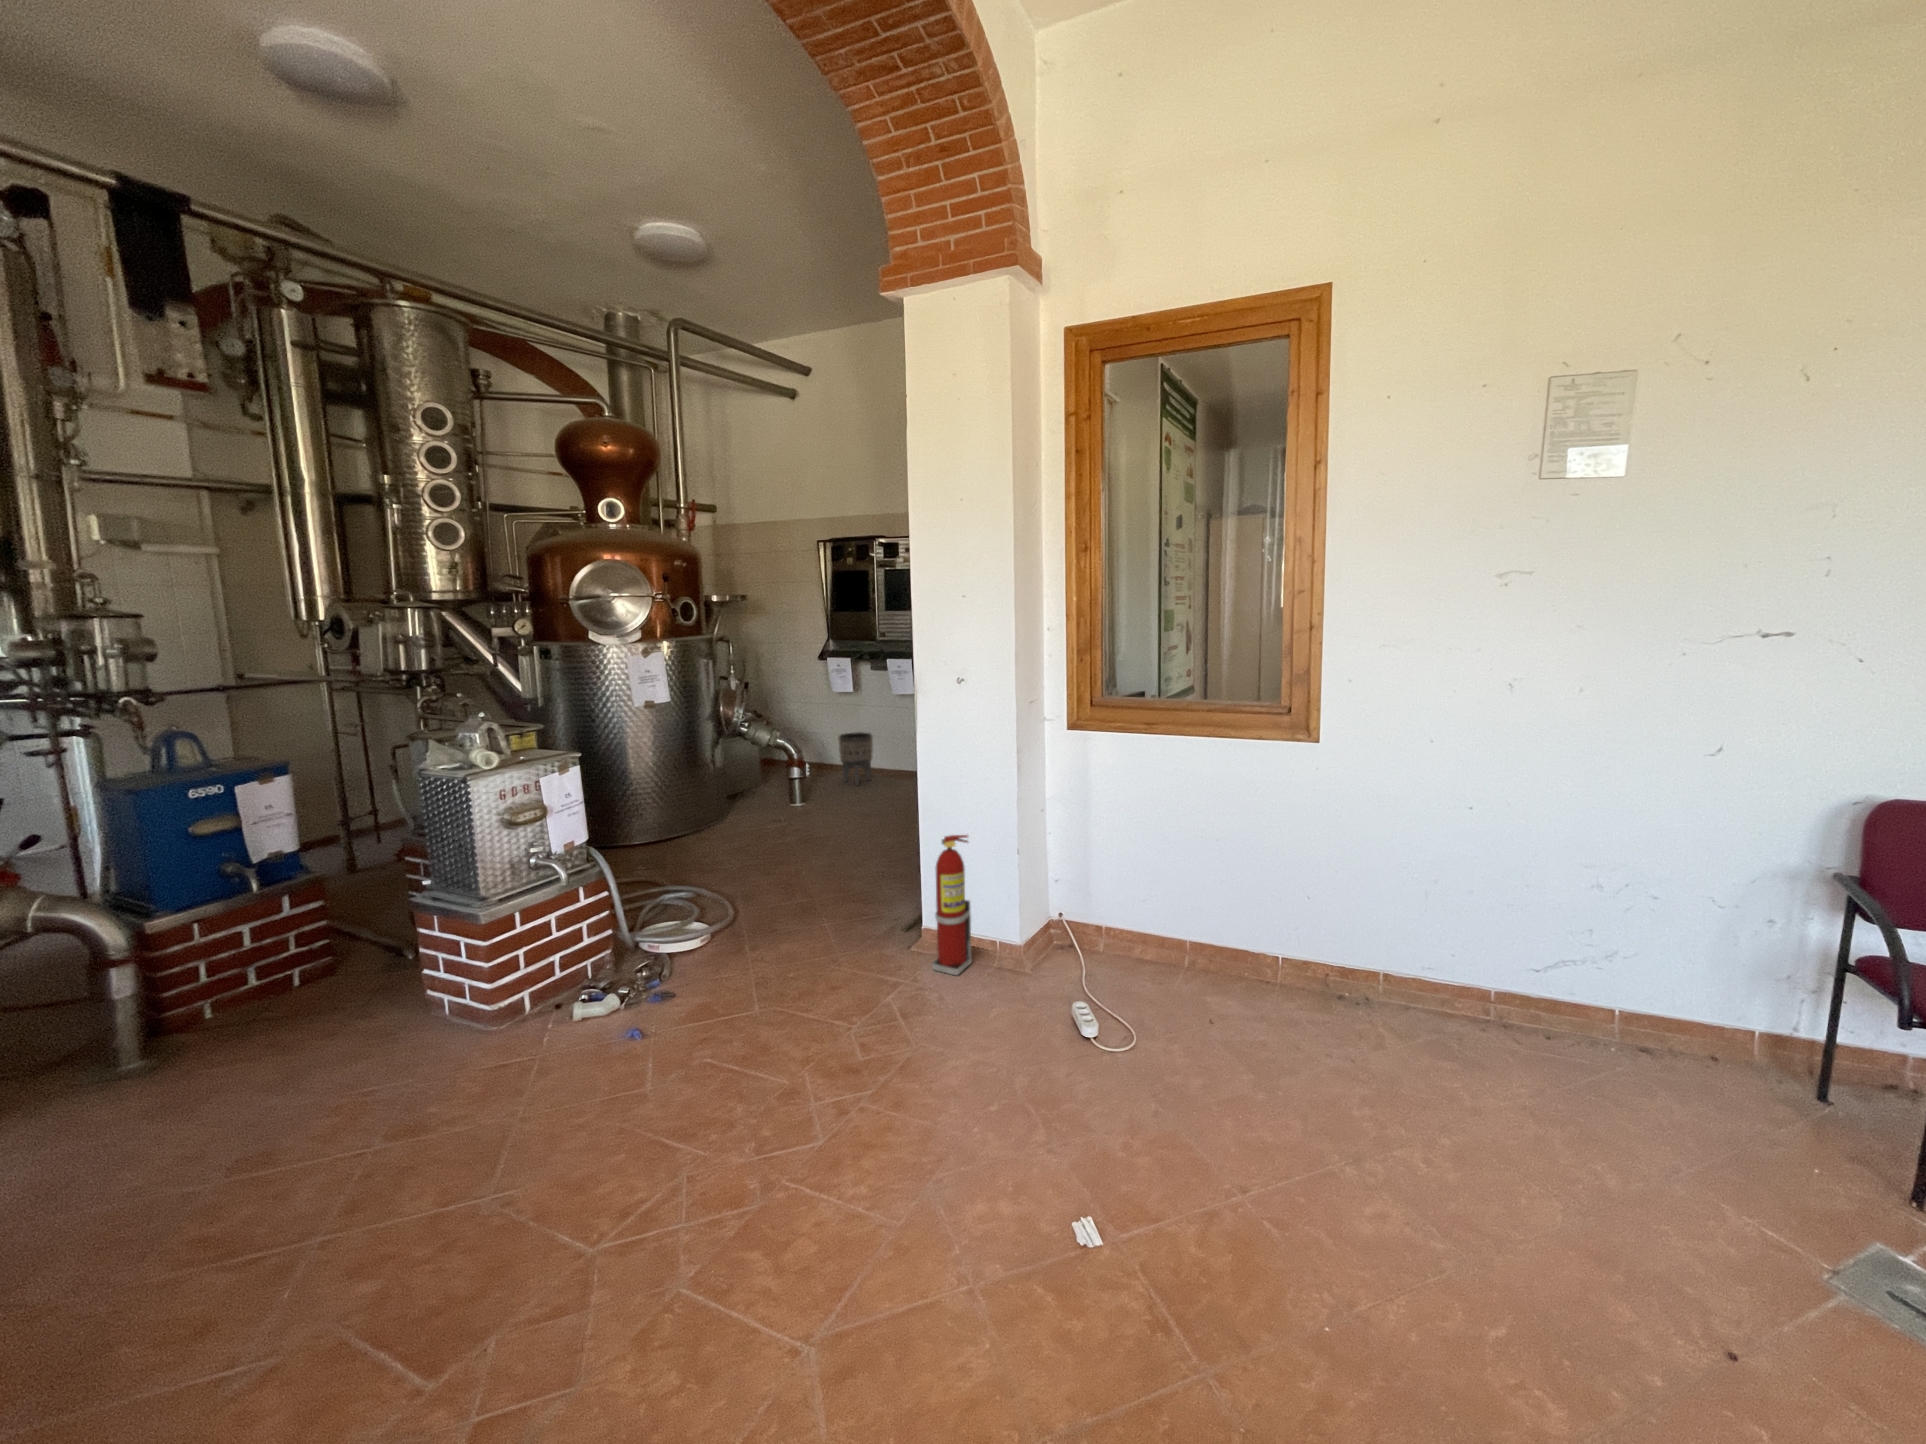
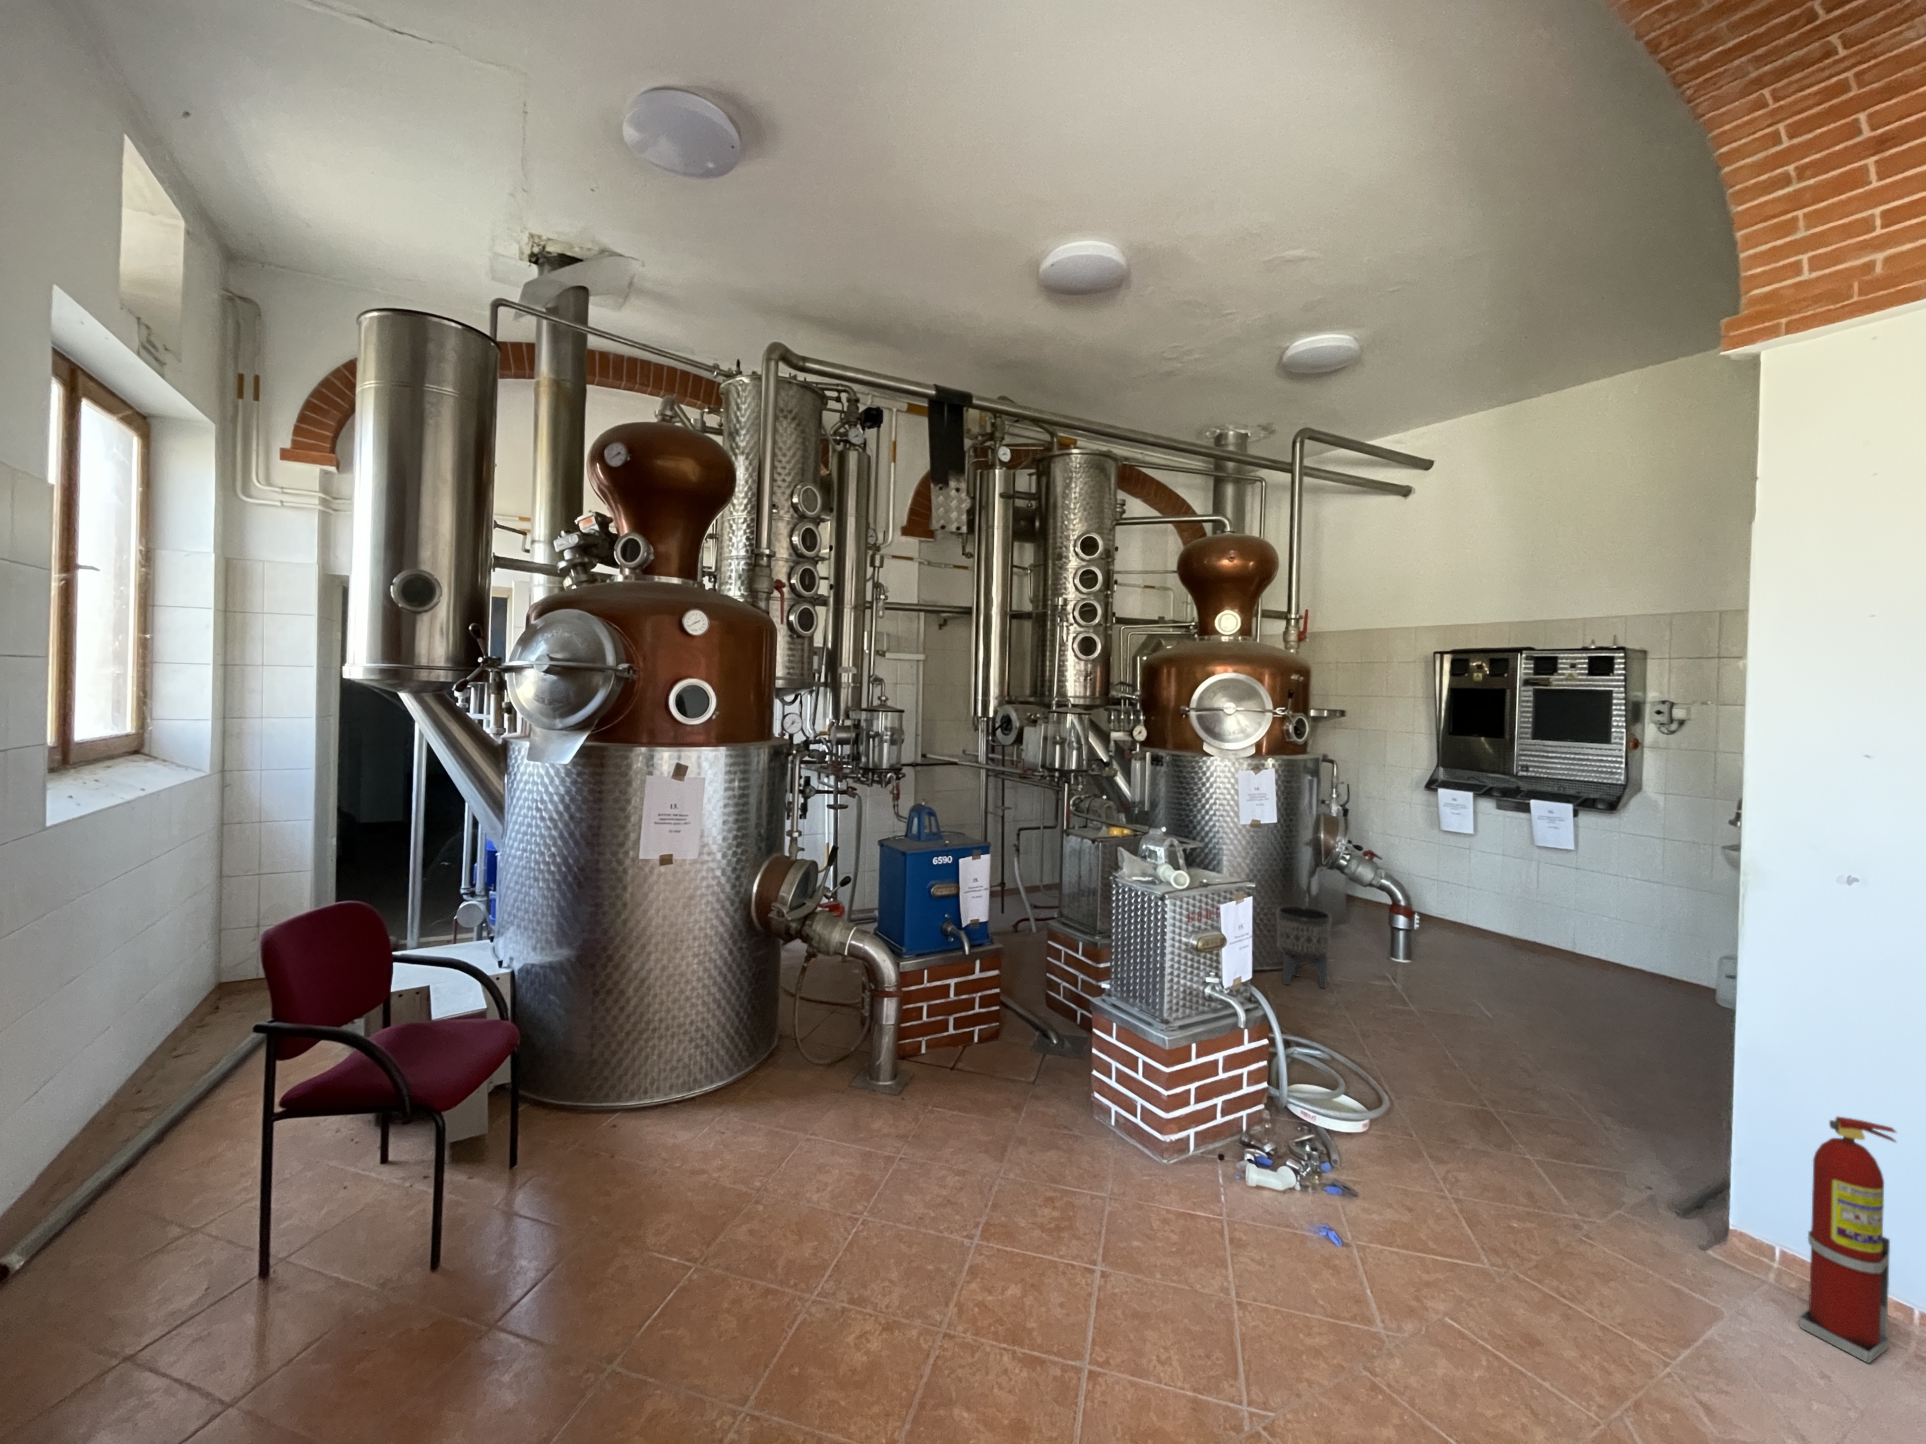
planter: present [838,732,873,786] -> present [1277,906,1332,988]

